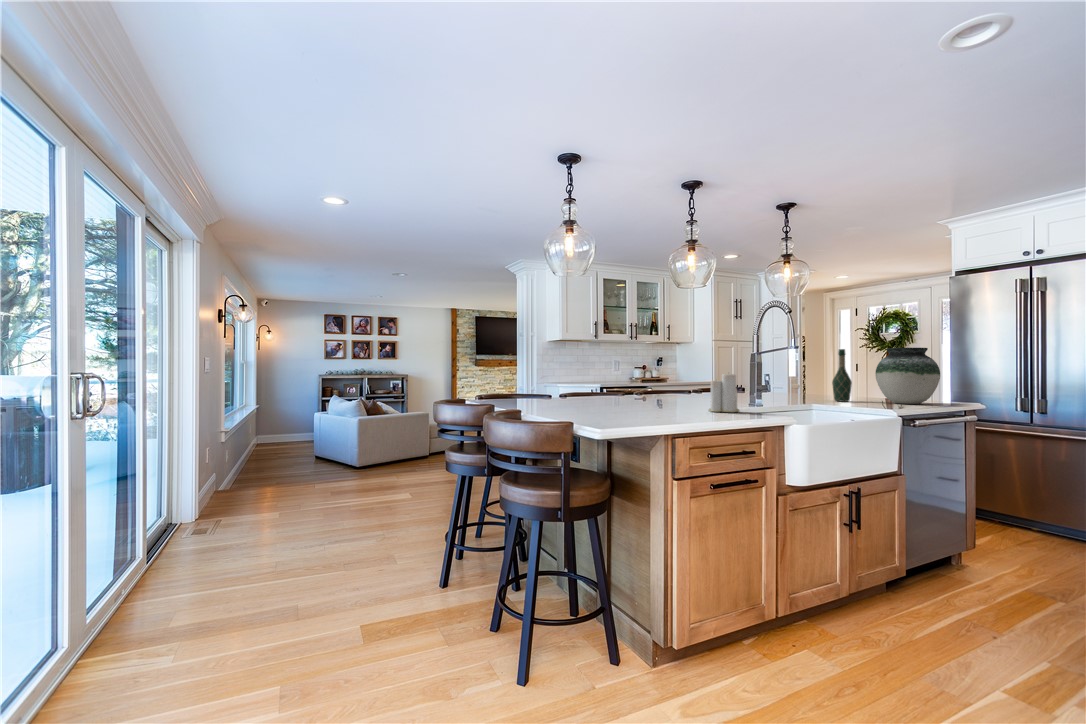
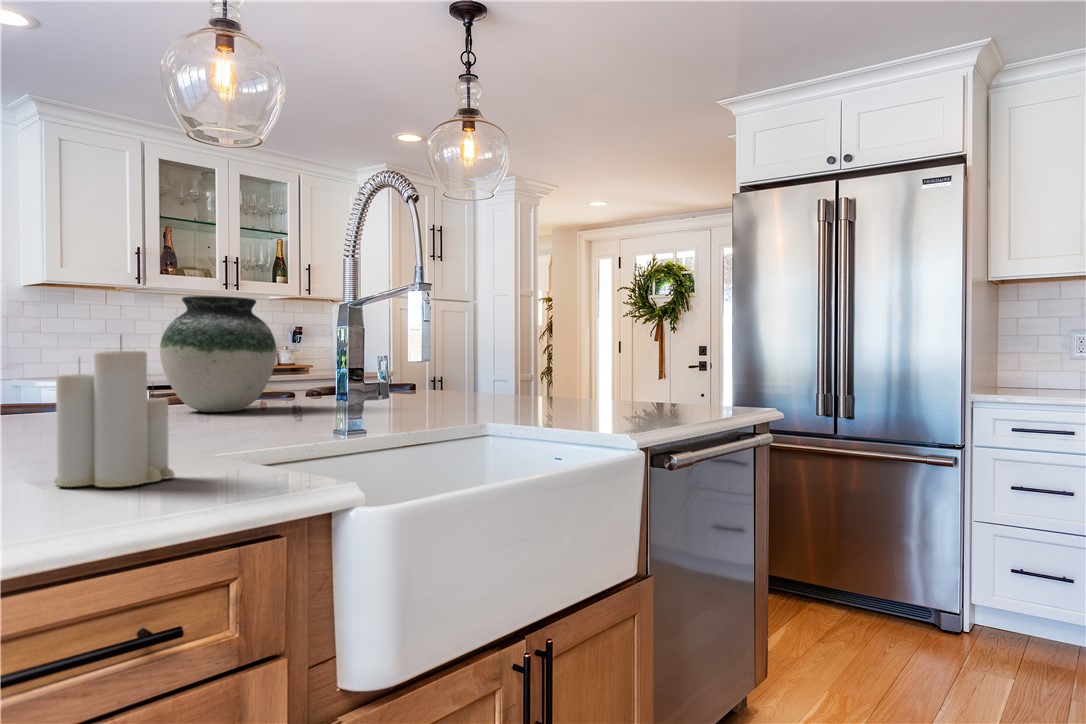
vase: present [875,348,940,404] -> present [160,296,277,412]
wine bottle: present [832,349,852,402] -> none [534,300,570,412]

